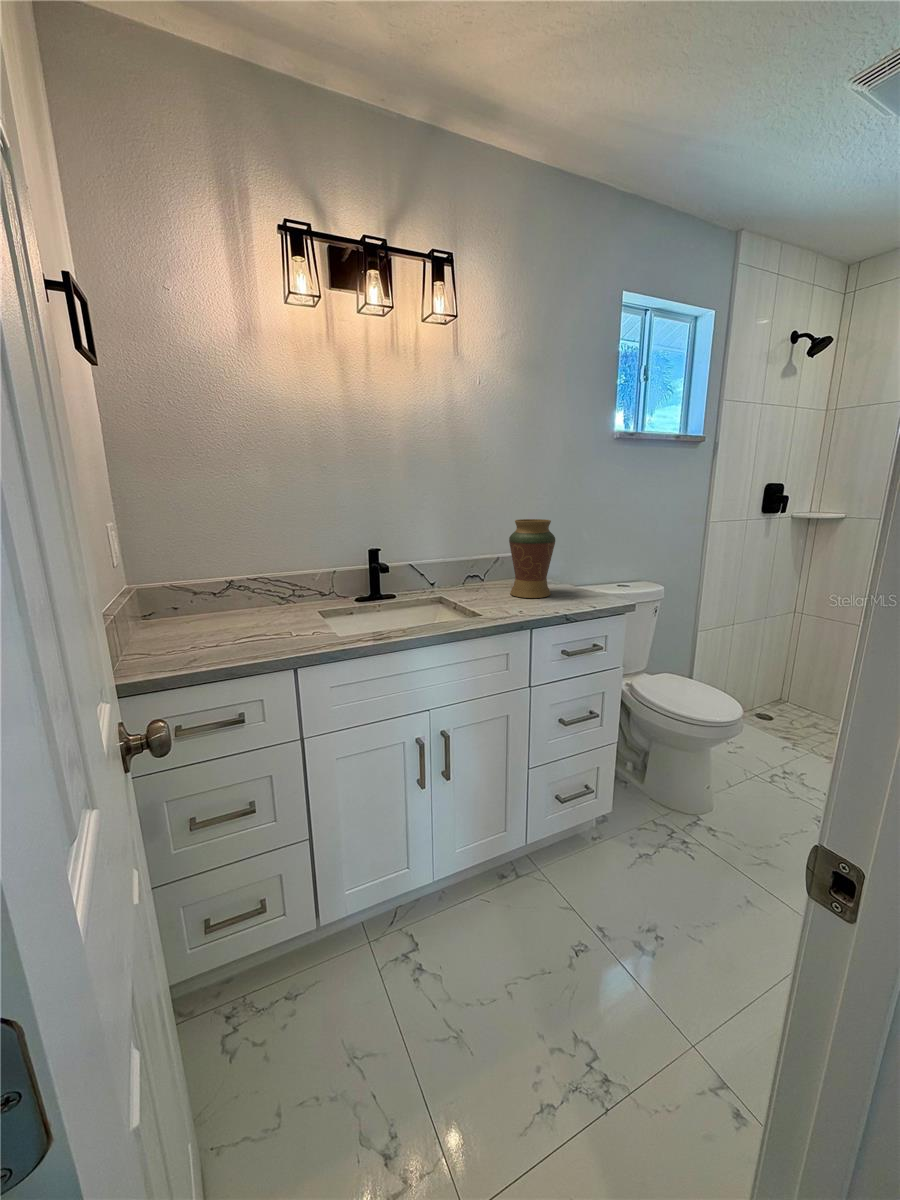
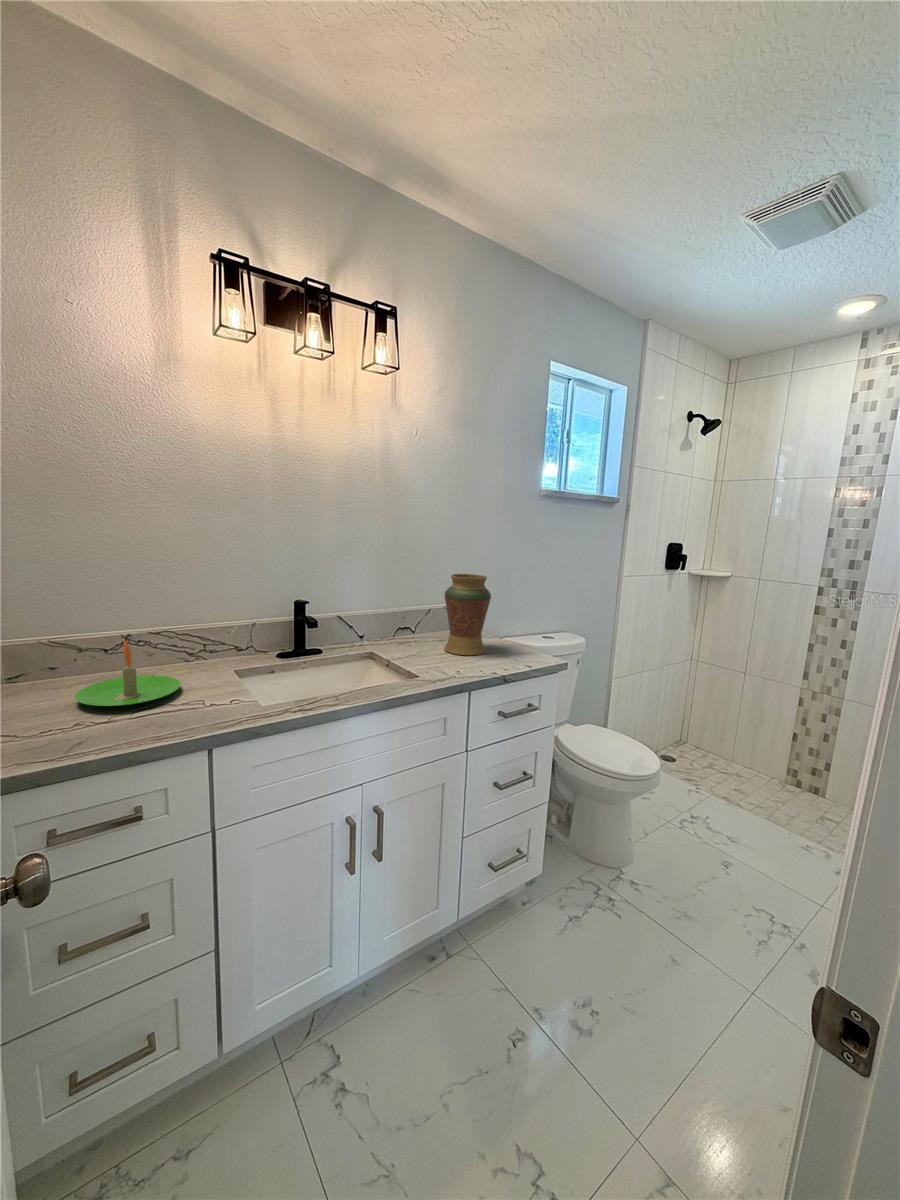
candle: none [191,580,273,635] -> present [75,640,180,706]

